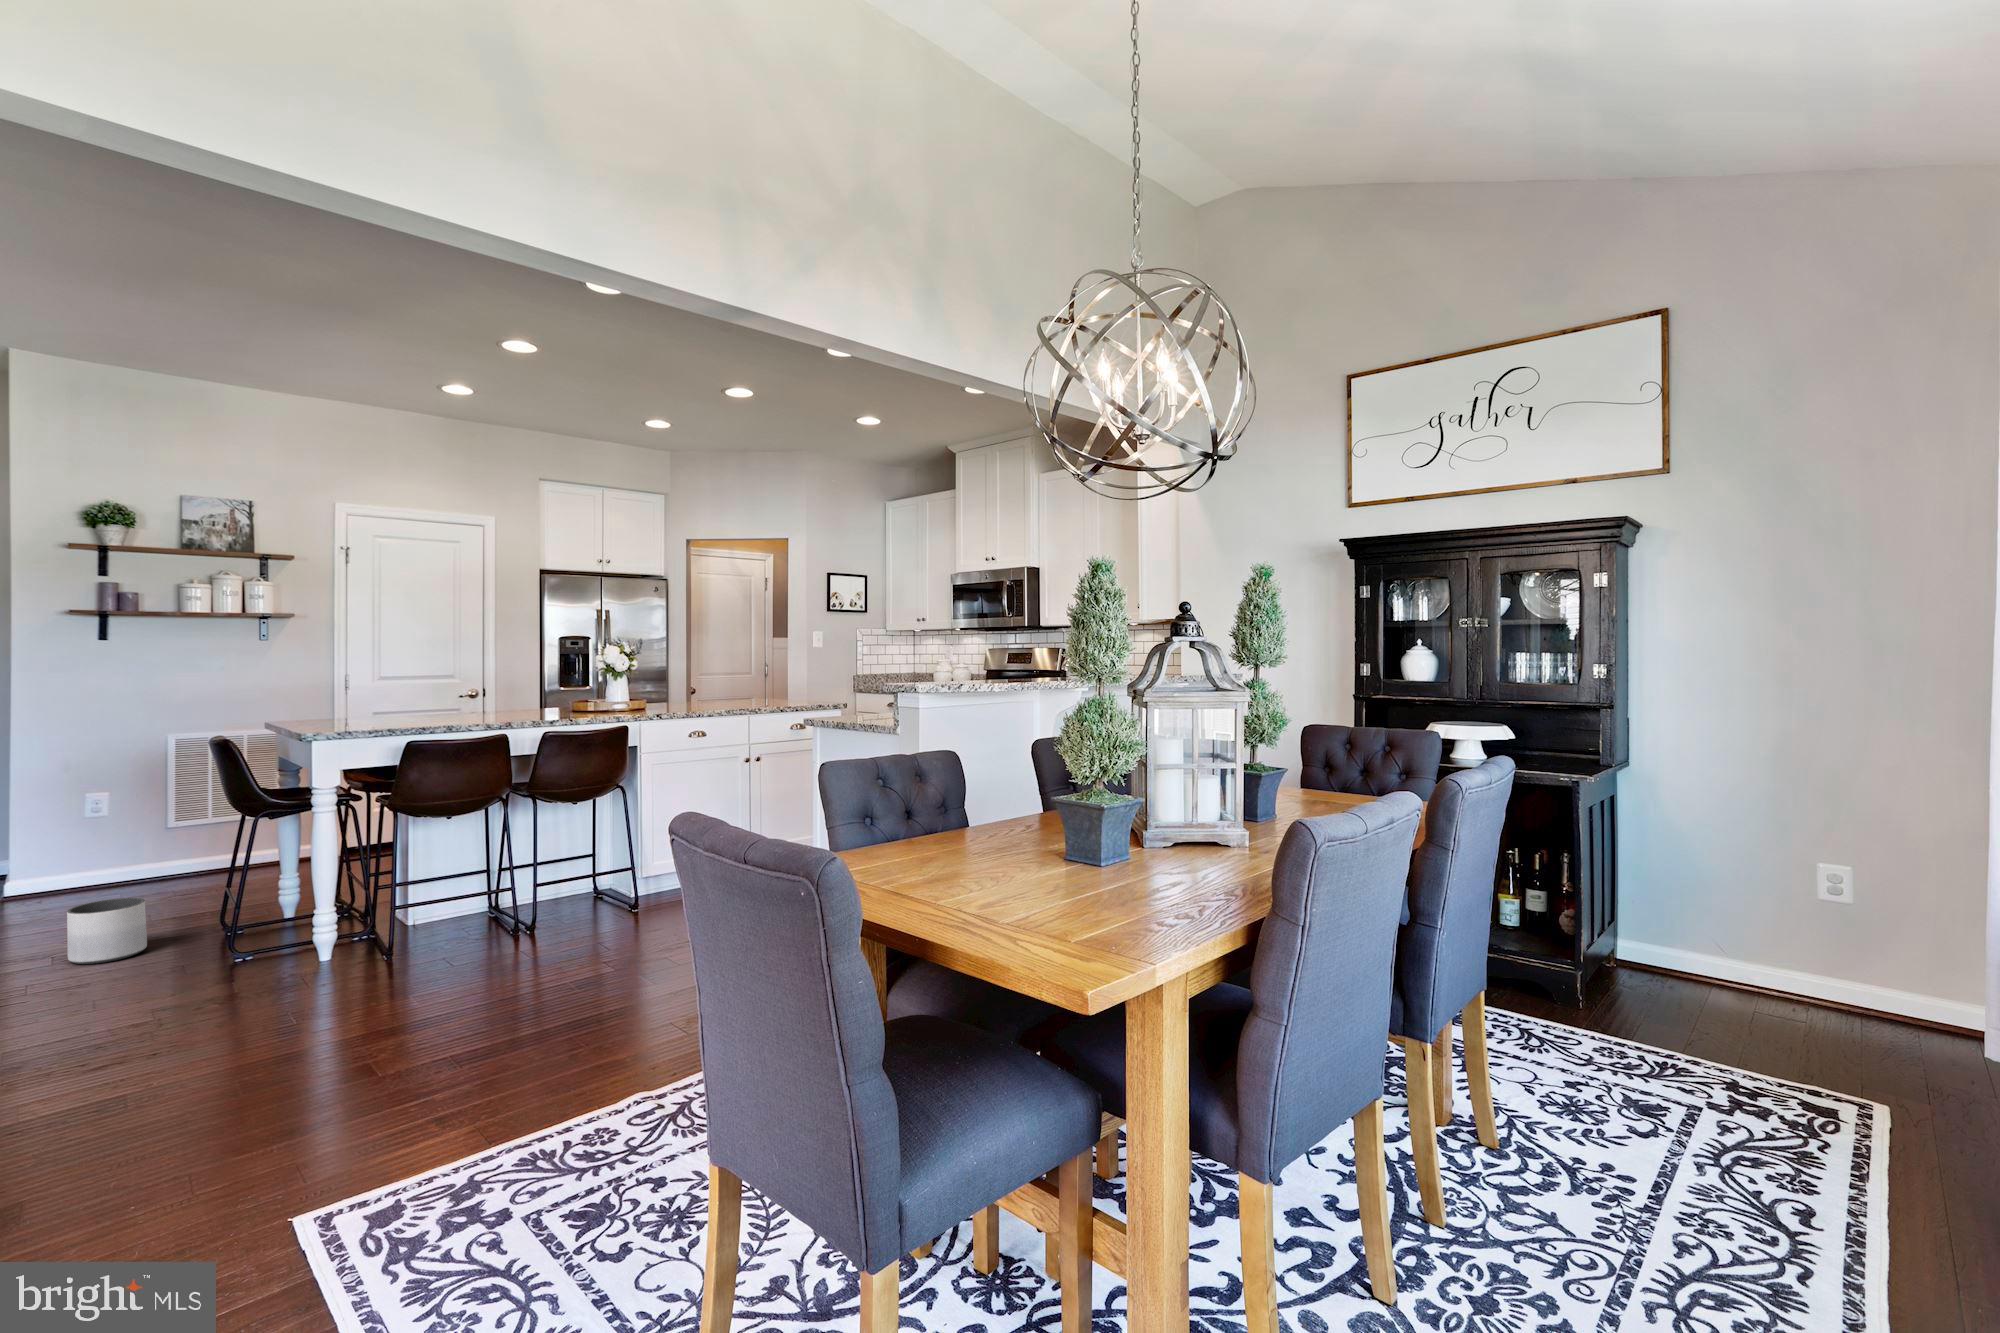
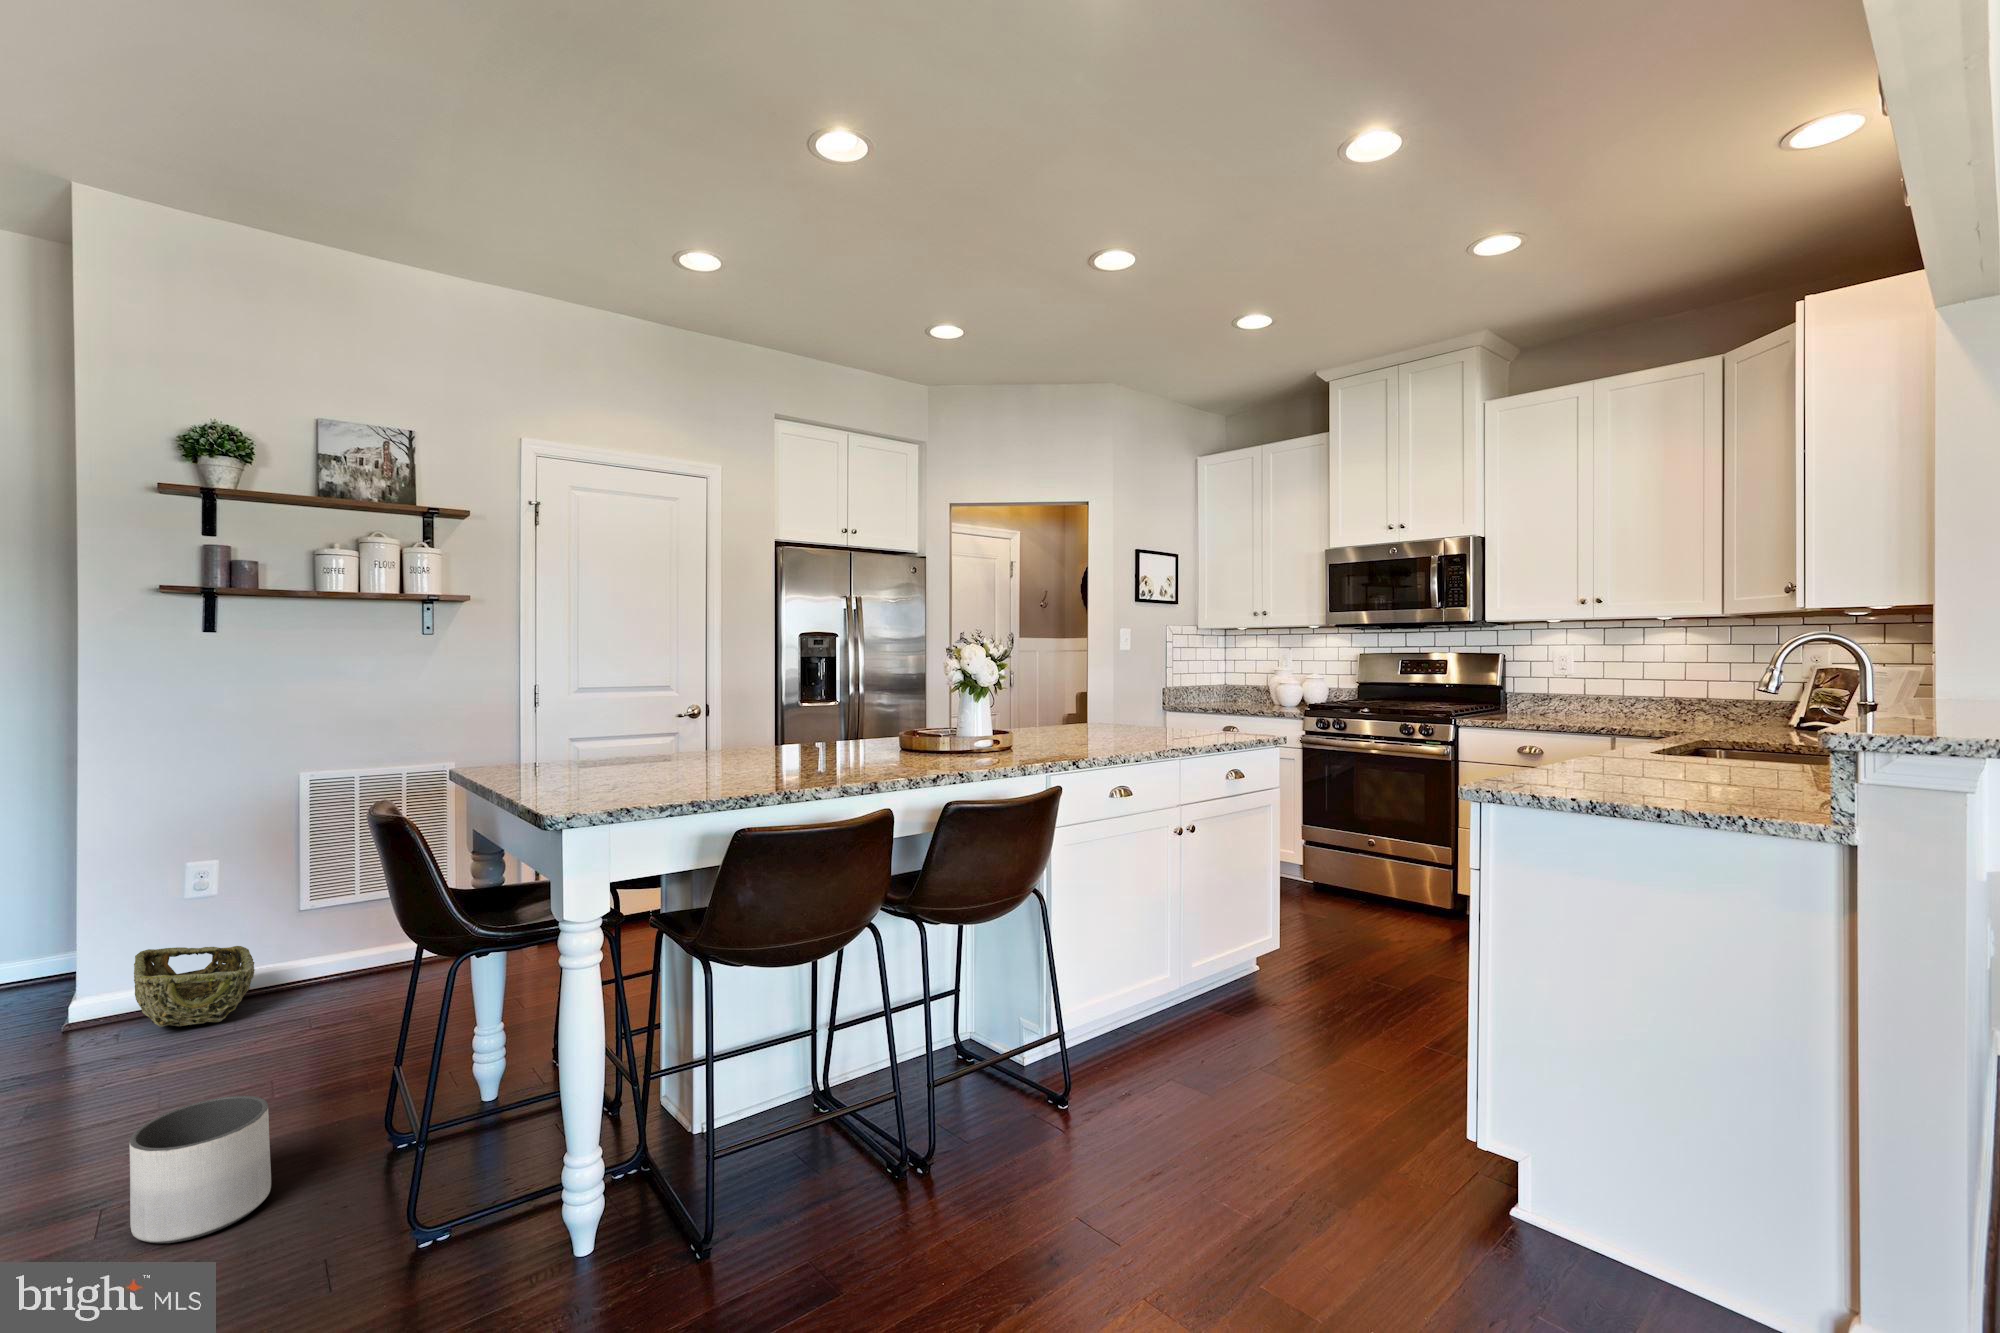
woven basket: none [55,852,138,897] -> present [134,946,255,1027]

